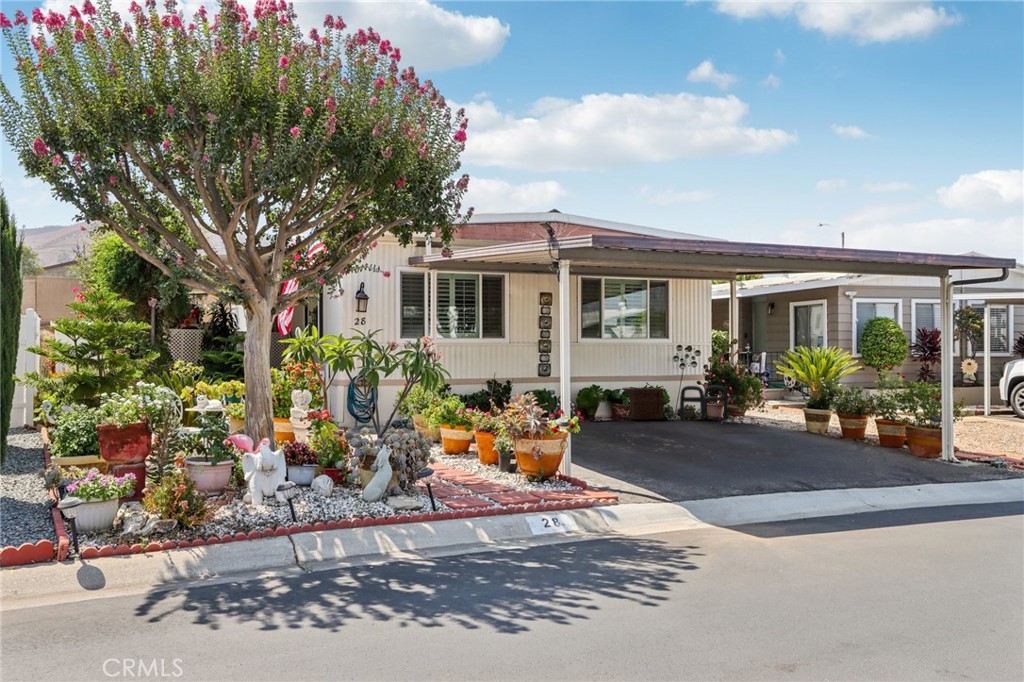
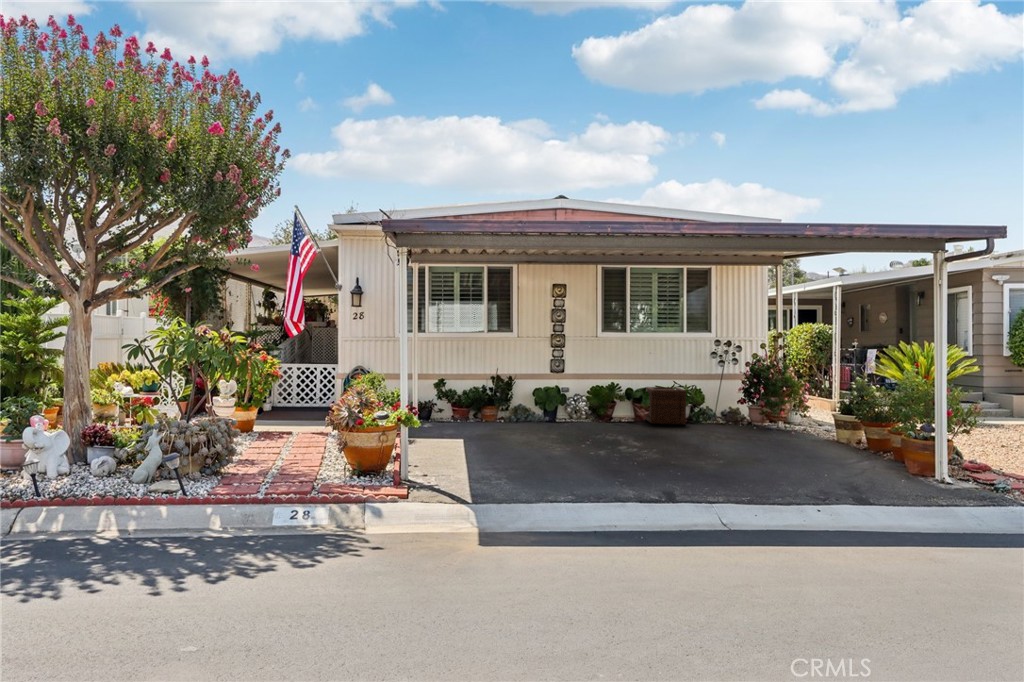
bench: present [680,385,728,420] -> none [710,387,770,428]

